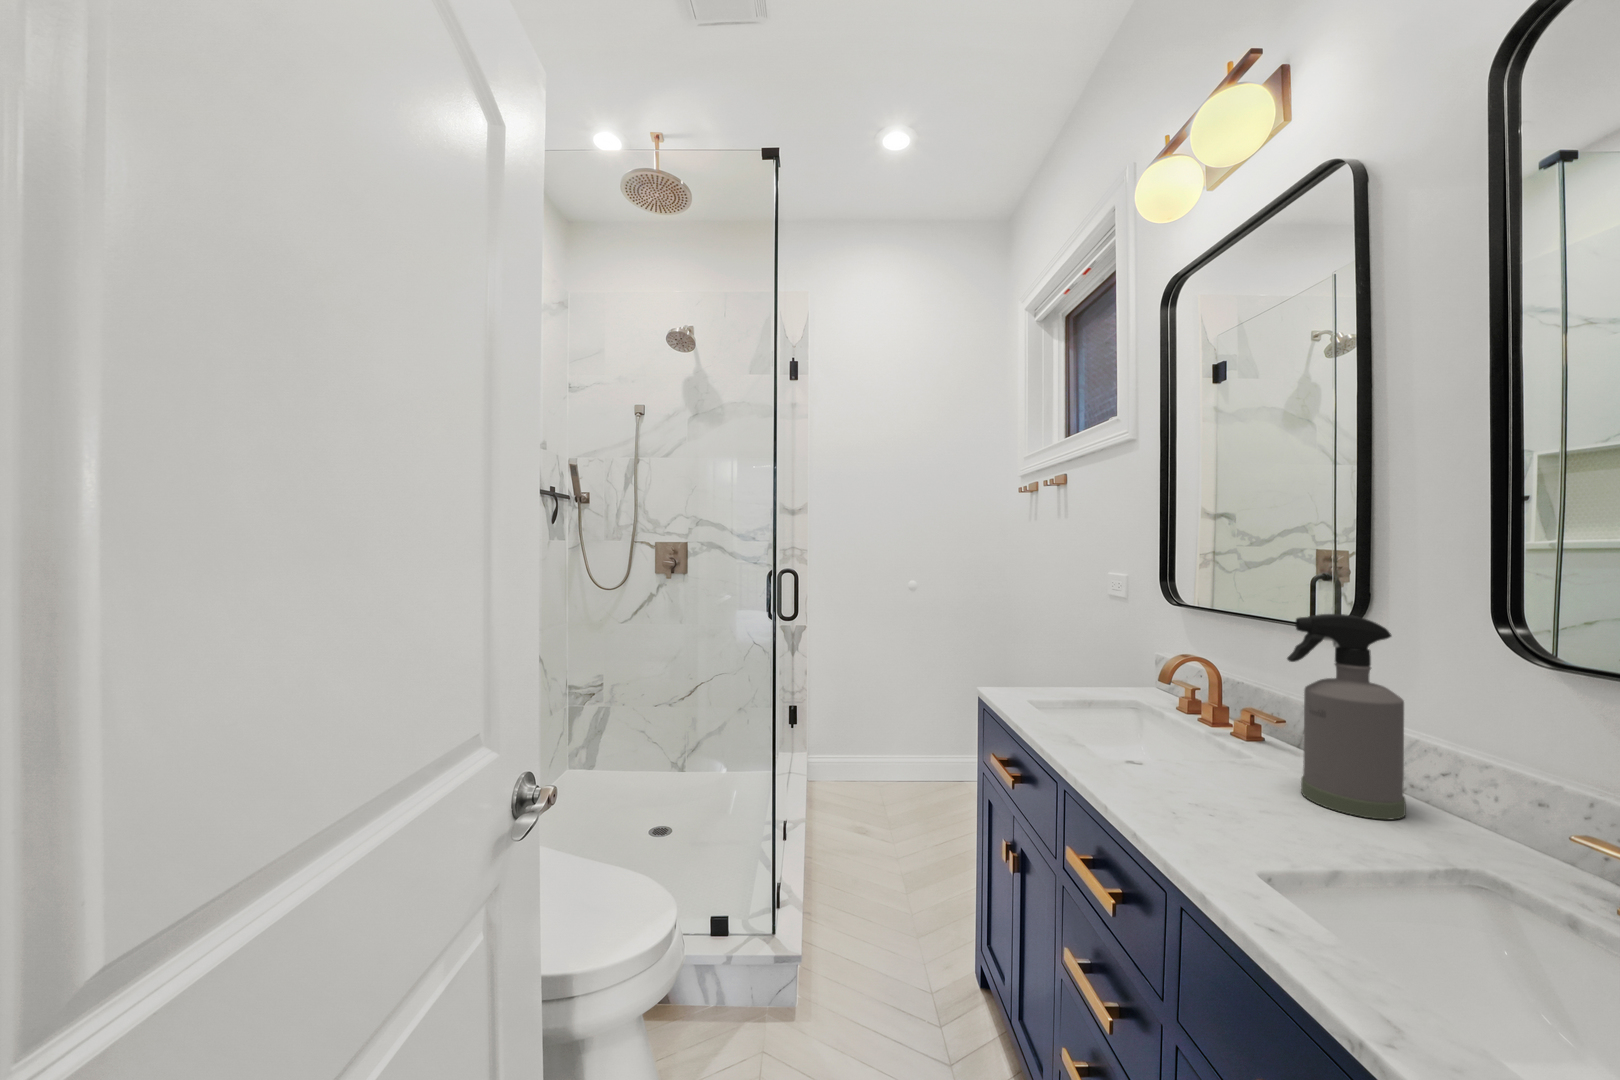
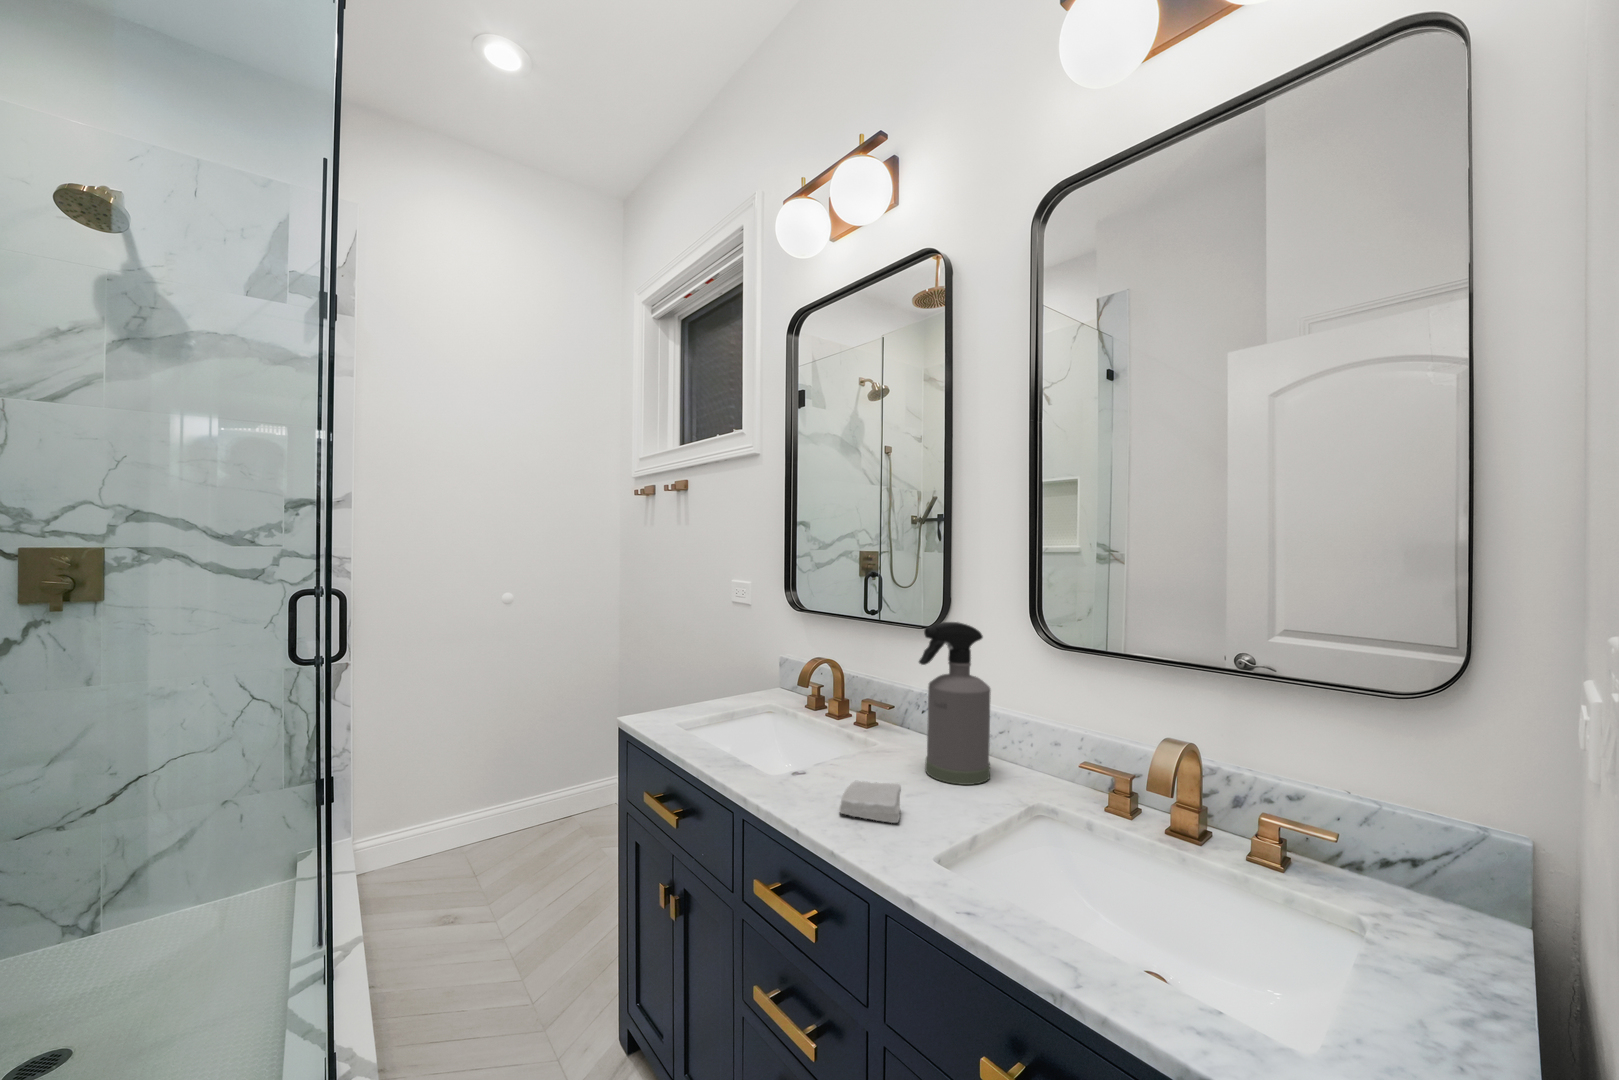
soap bar: none [1156,774,1237,826] -> present [840,781,901,823]

